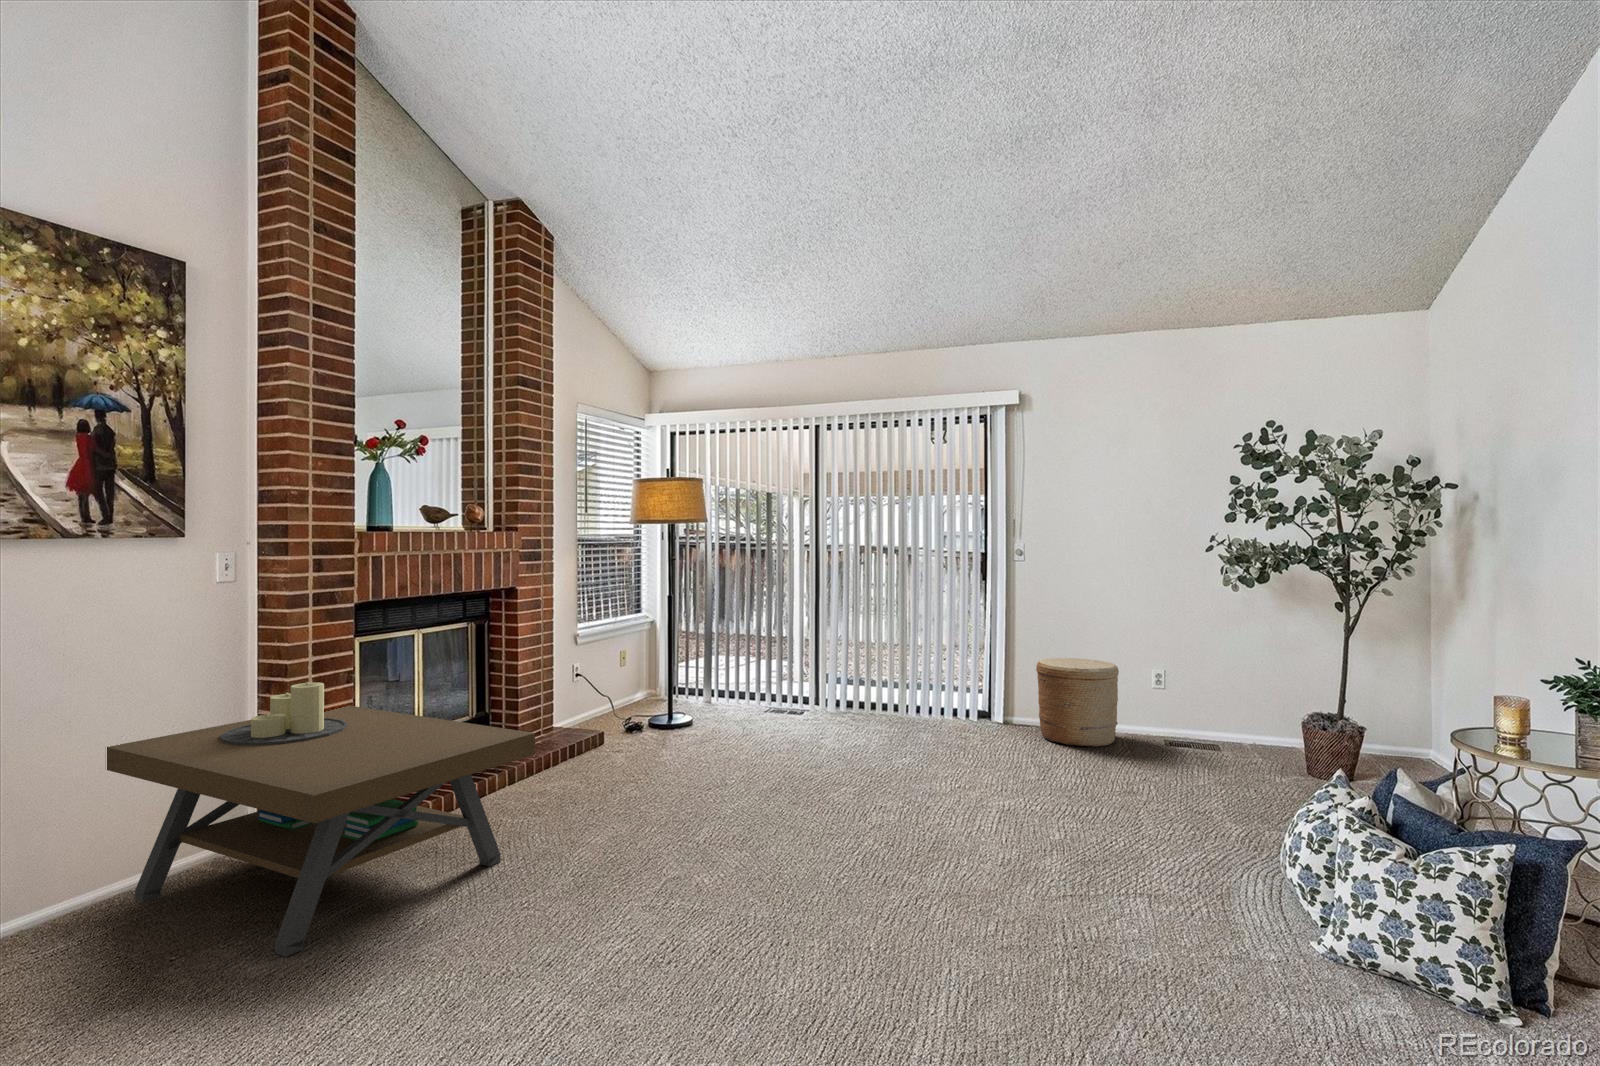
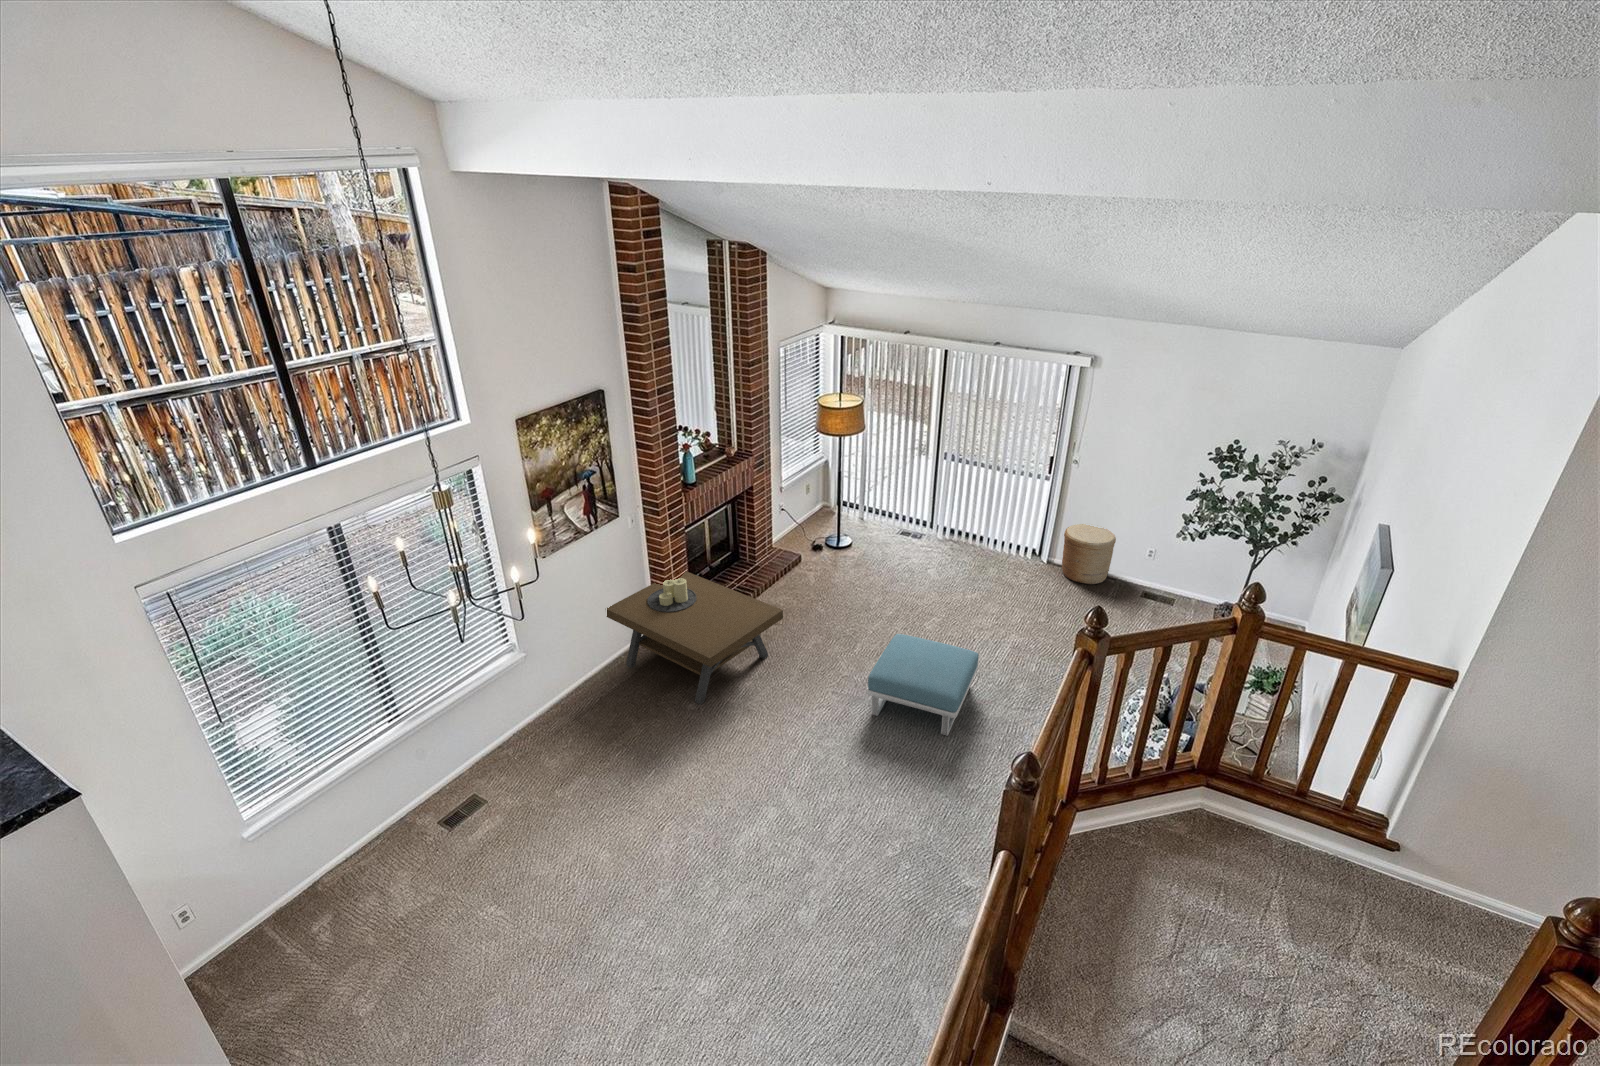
footstool: none [718,774,958,965] -> present [867,634,979,736]

